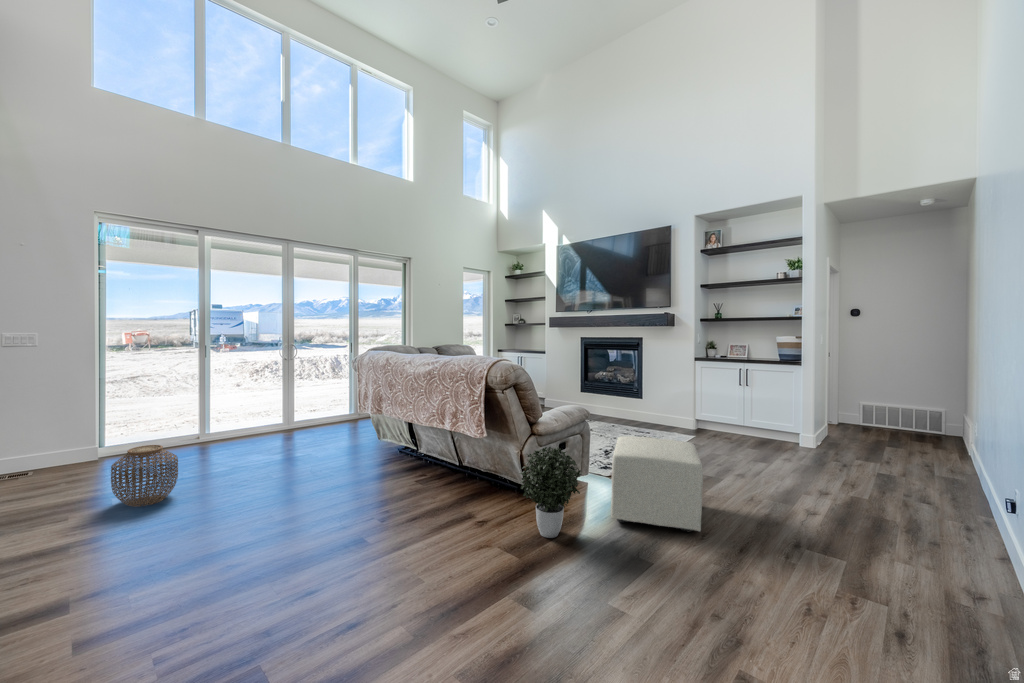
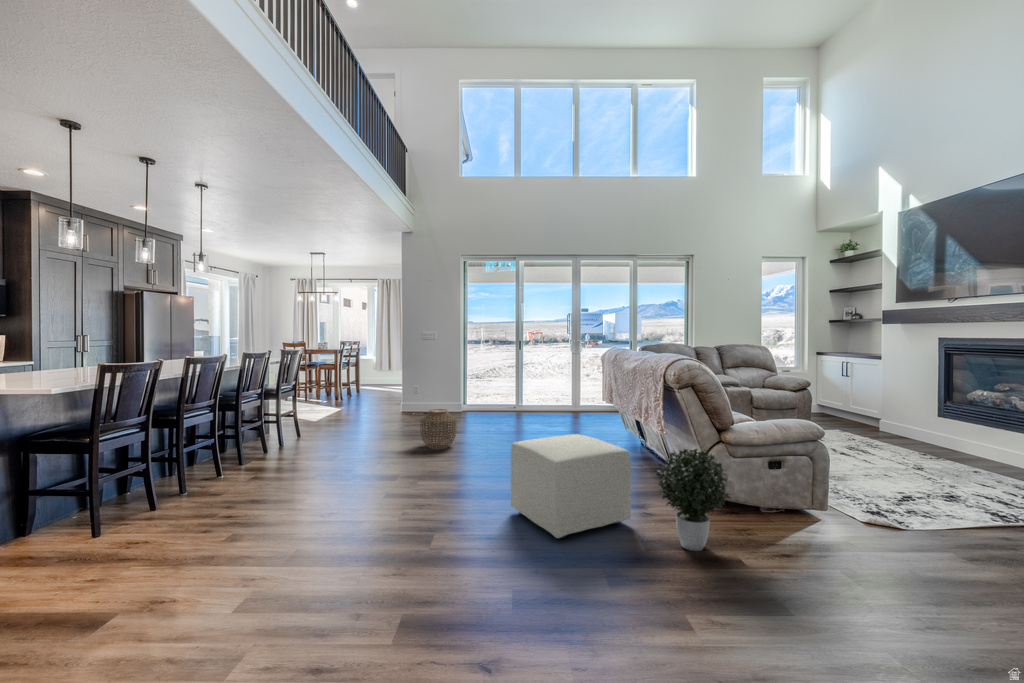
ottoman: present [611,436,703,532] -> present [511,434,631,538]

